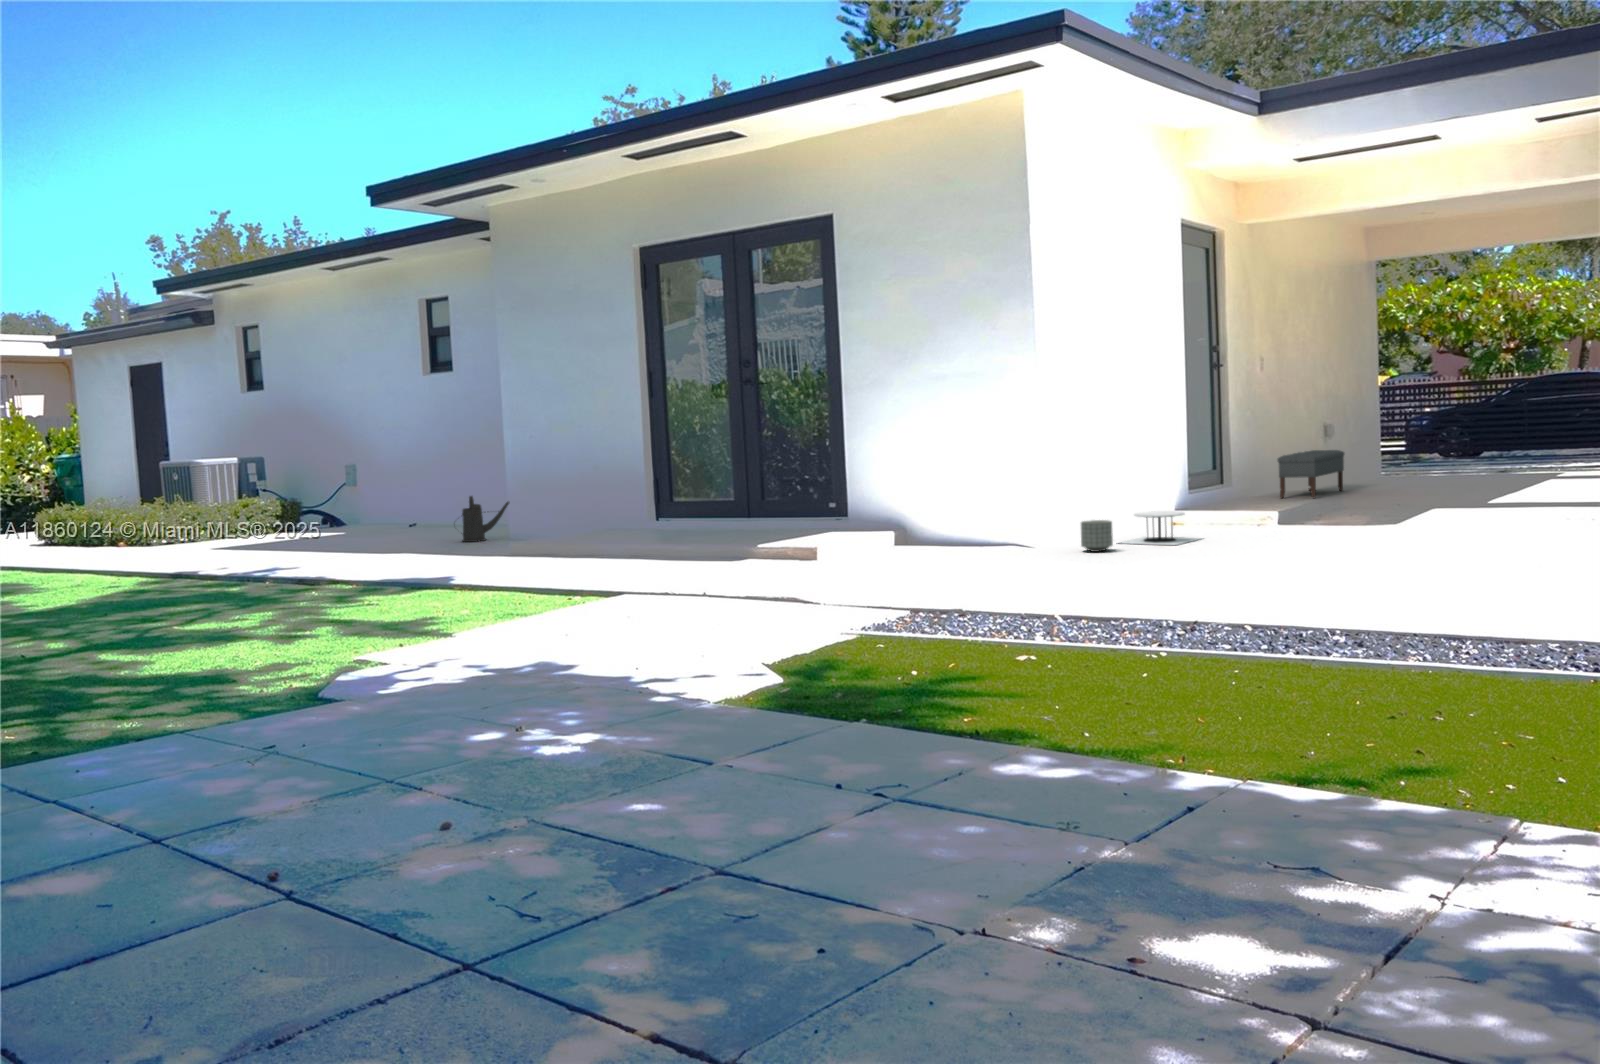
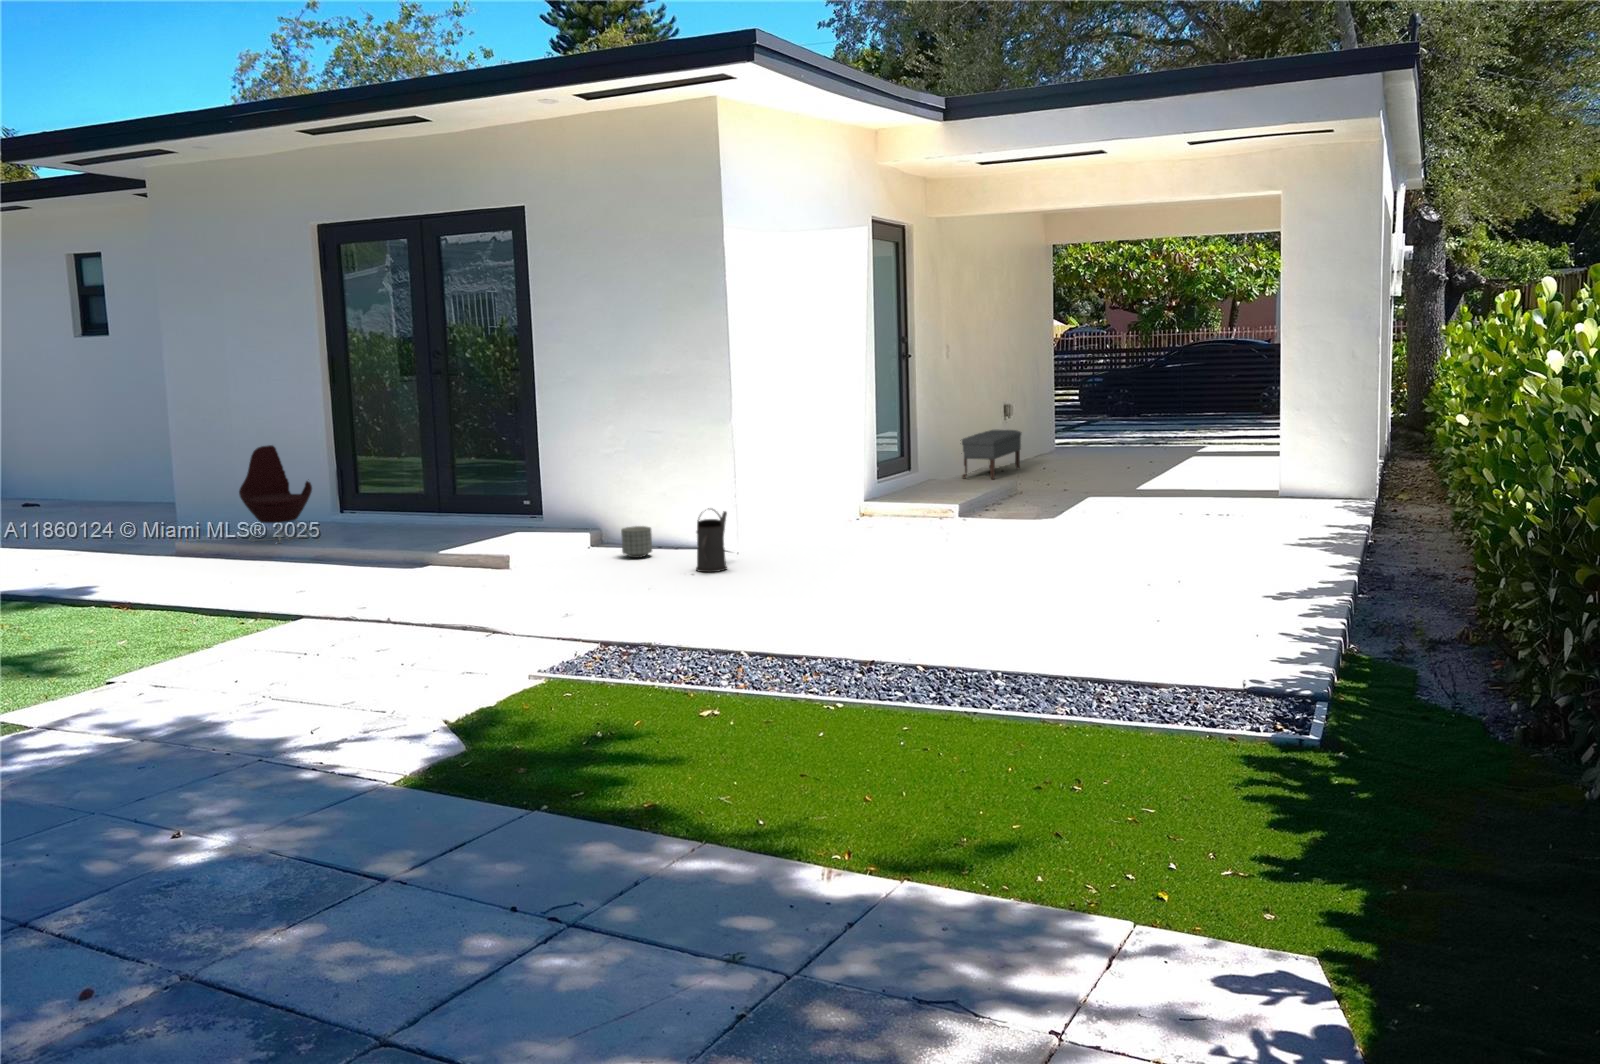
chair: none [568,458,633,548] -> present [239,445,312,542]
watering can: present [462,496,509,542] -> present [696,508,727,572]
side table: present [1120,511,1199,545] -> none [805,510,889,547]
planter: present [1081,520,1113,552] -> present [621,526,652,558]

